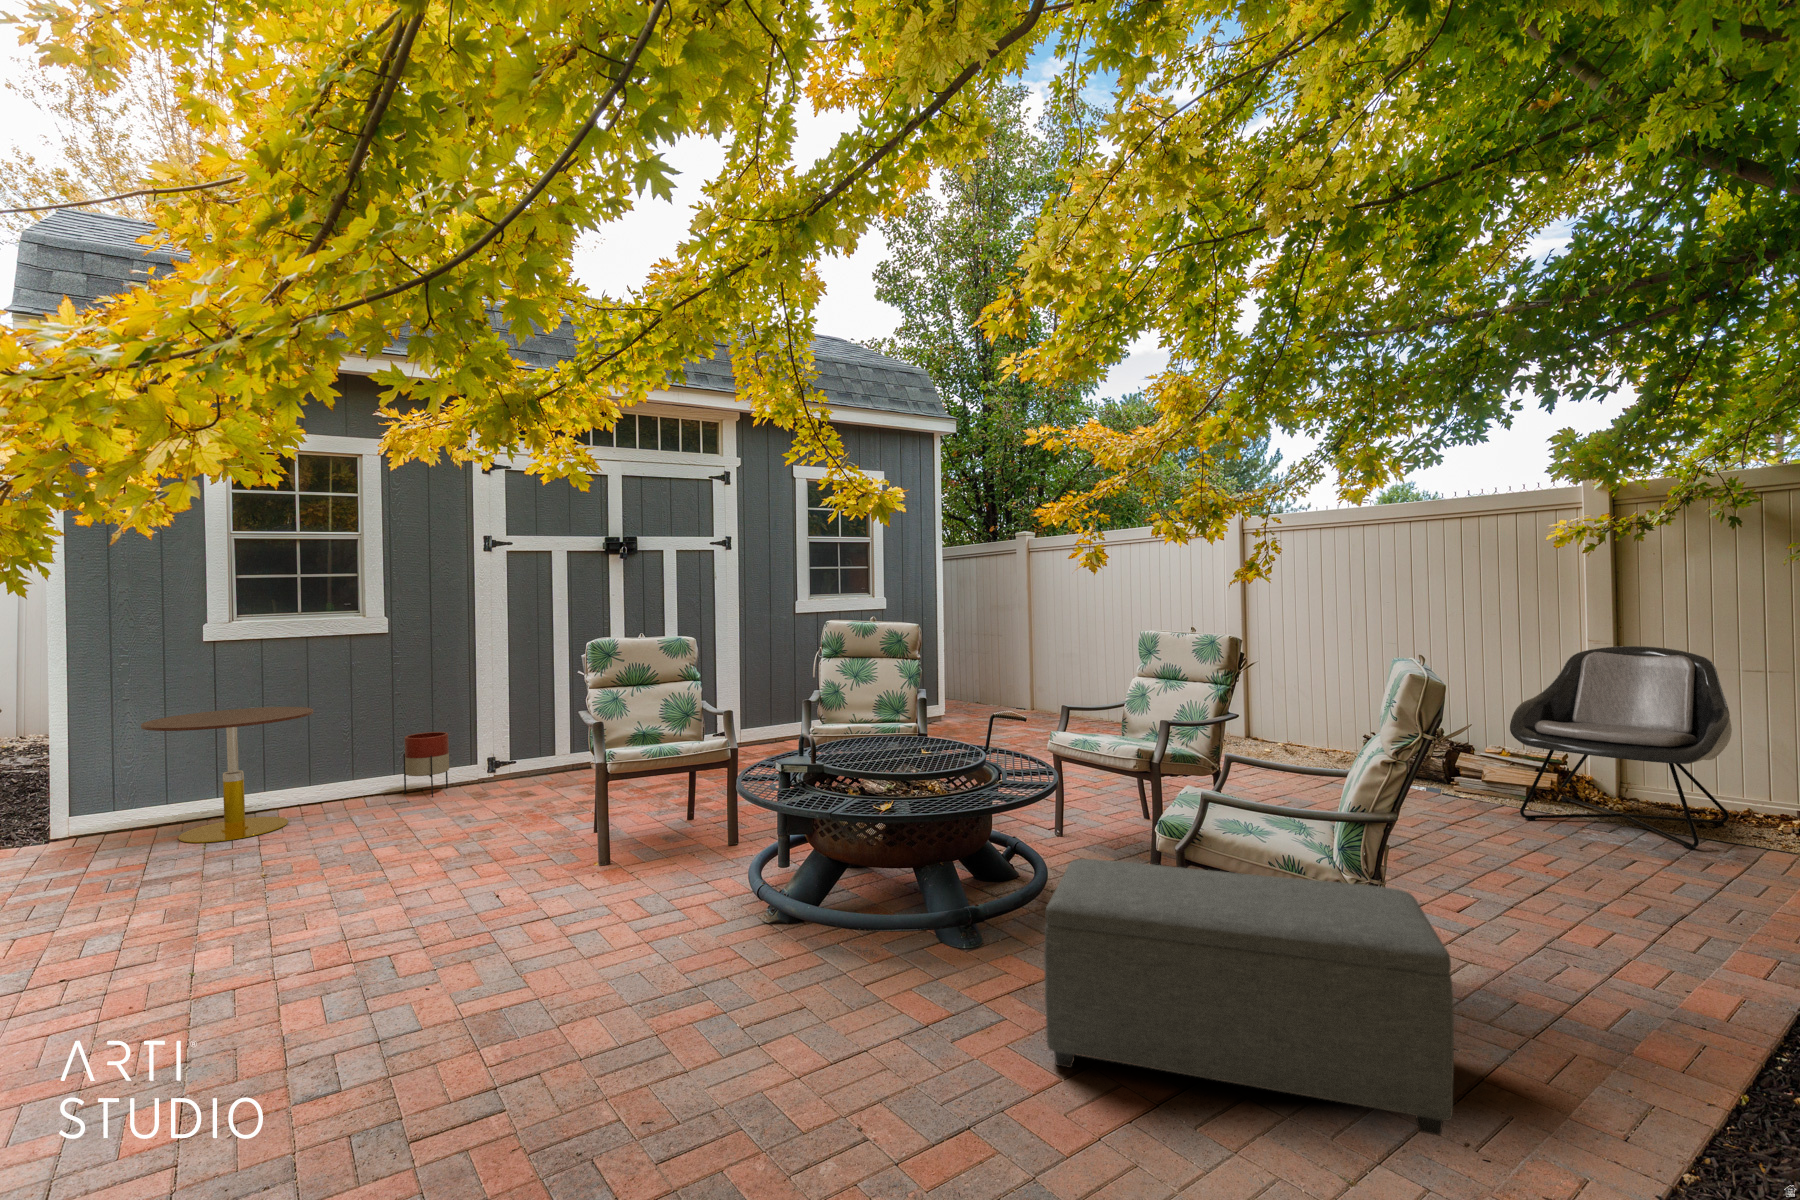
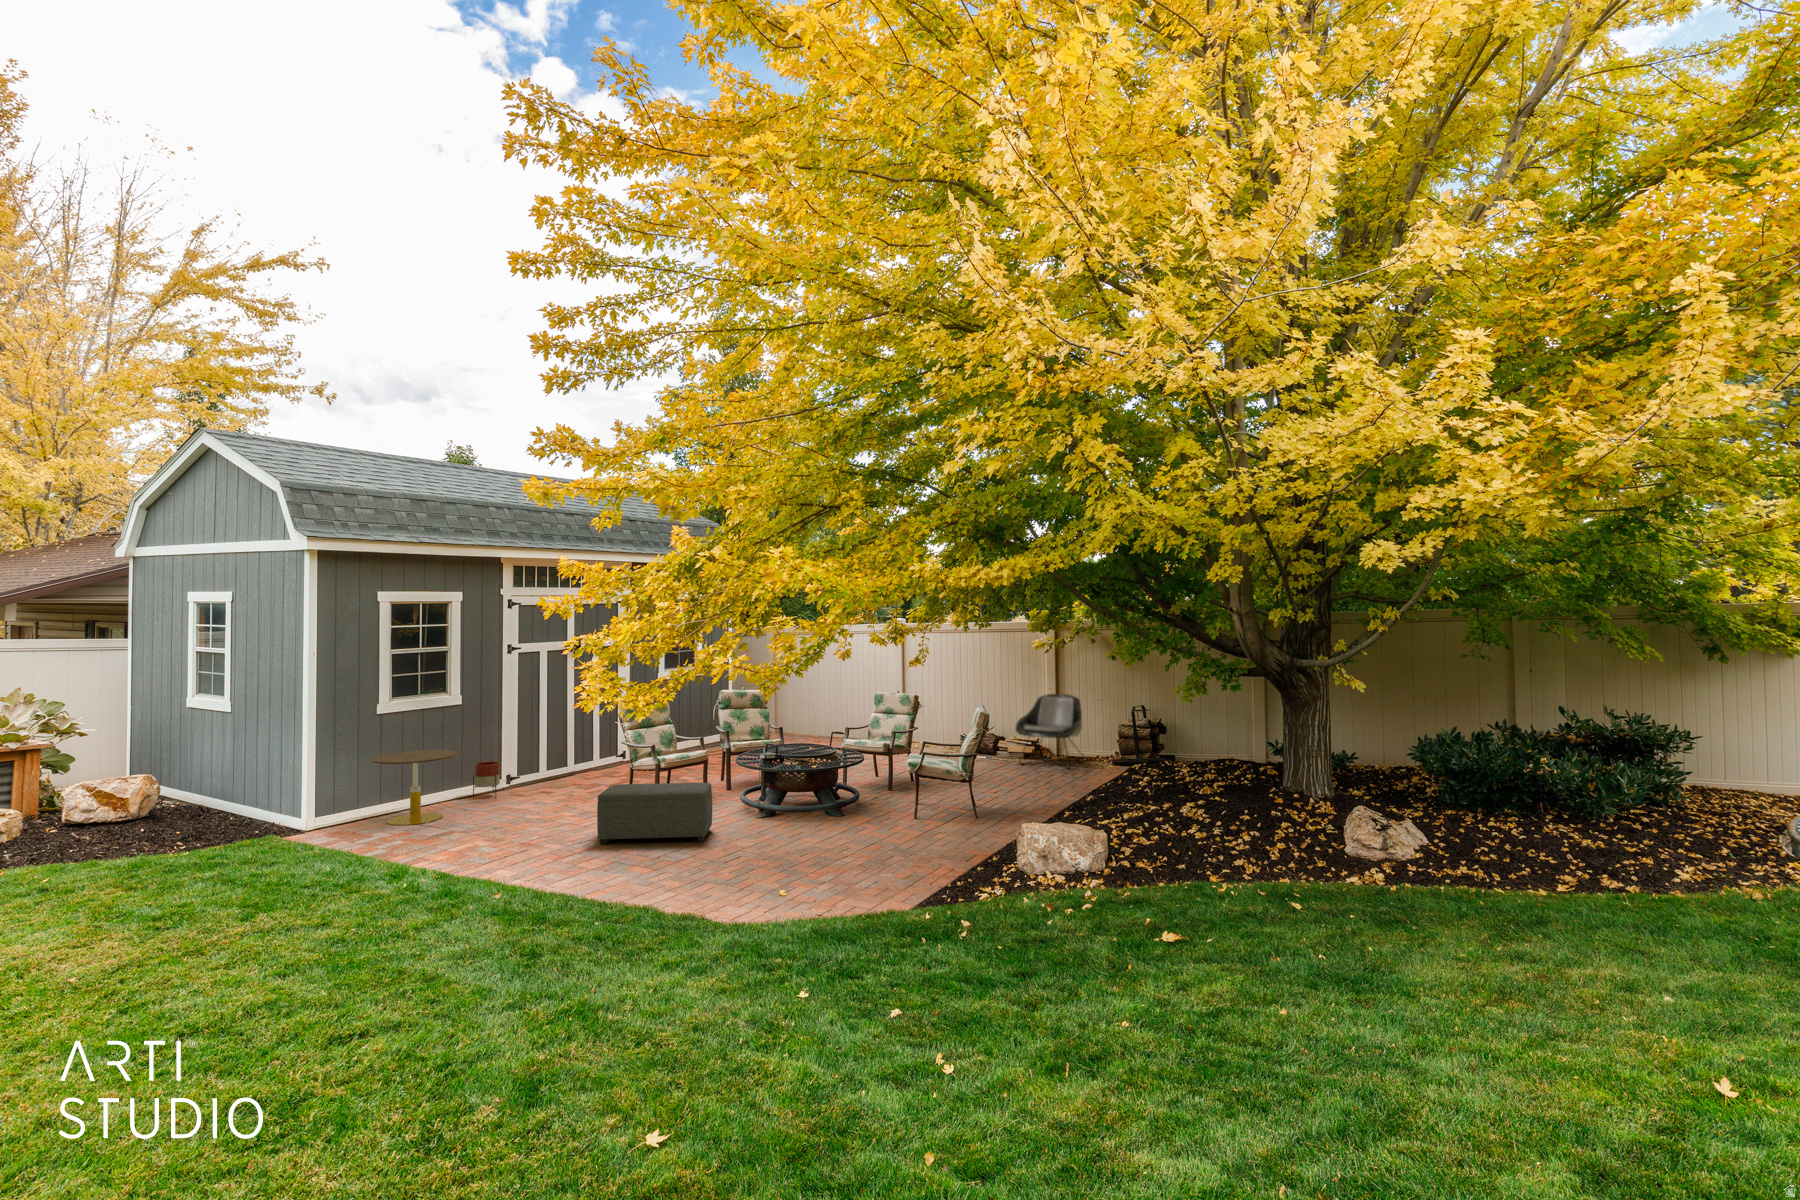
ottoman: present [1044,859,1454,1136] -> present [597,783,712,844]

